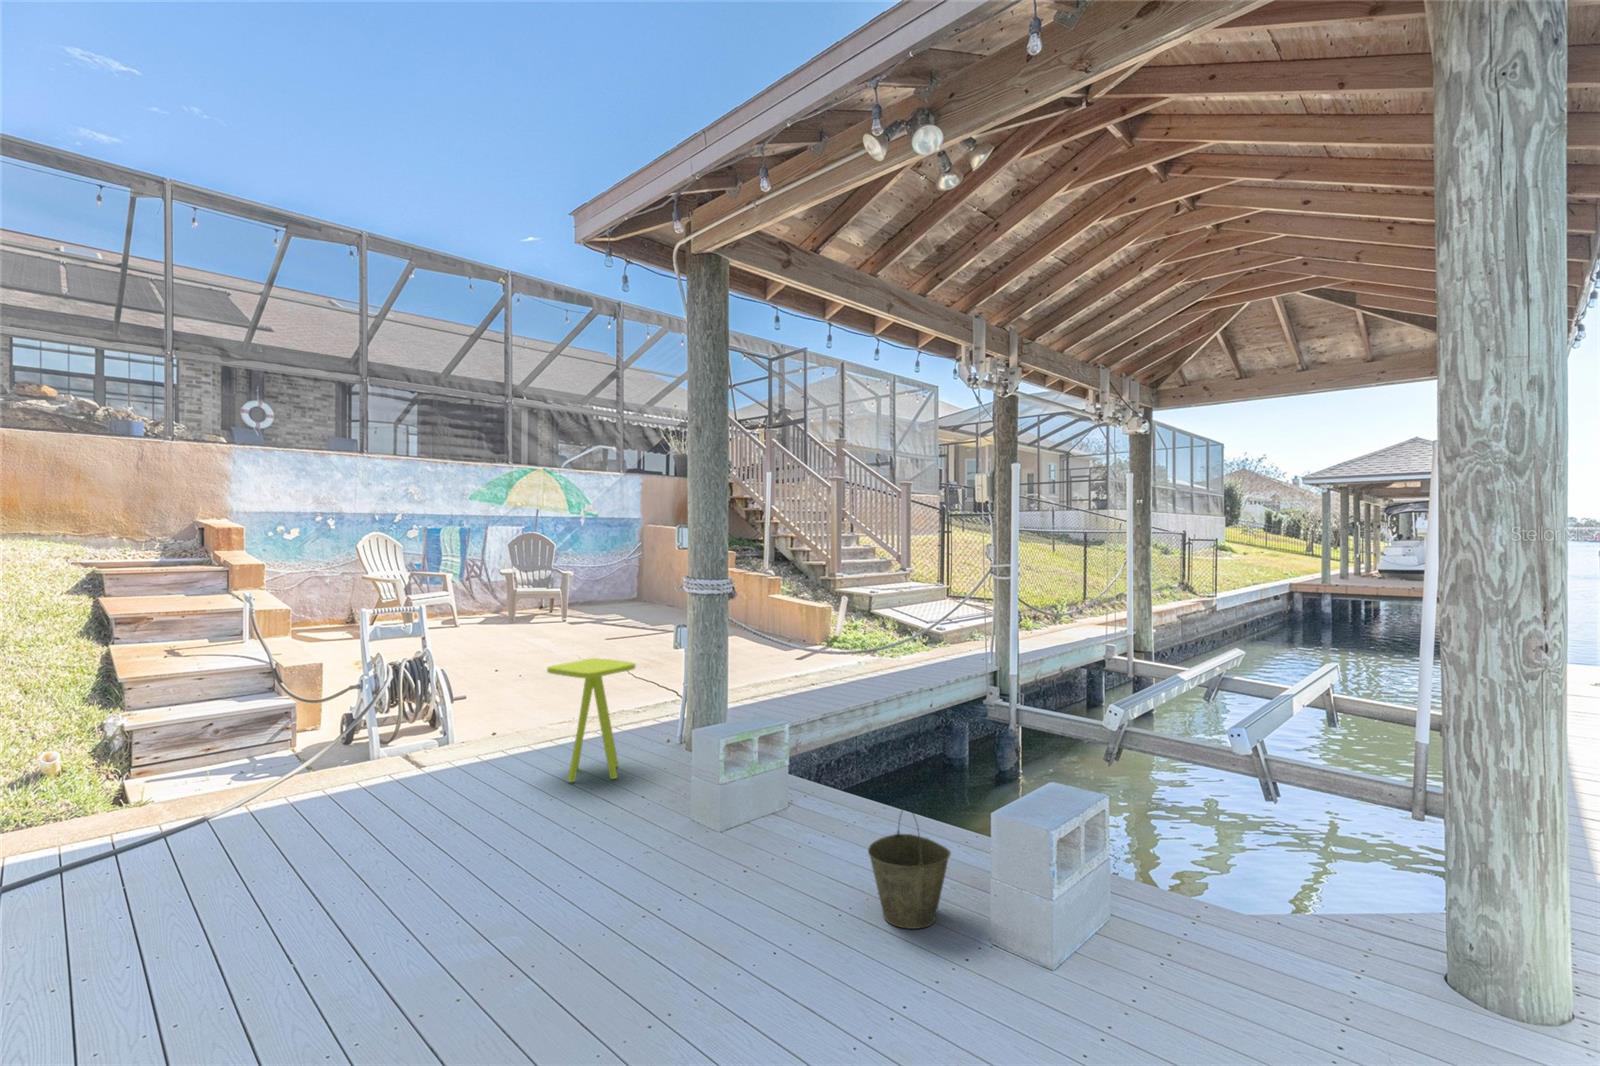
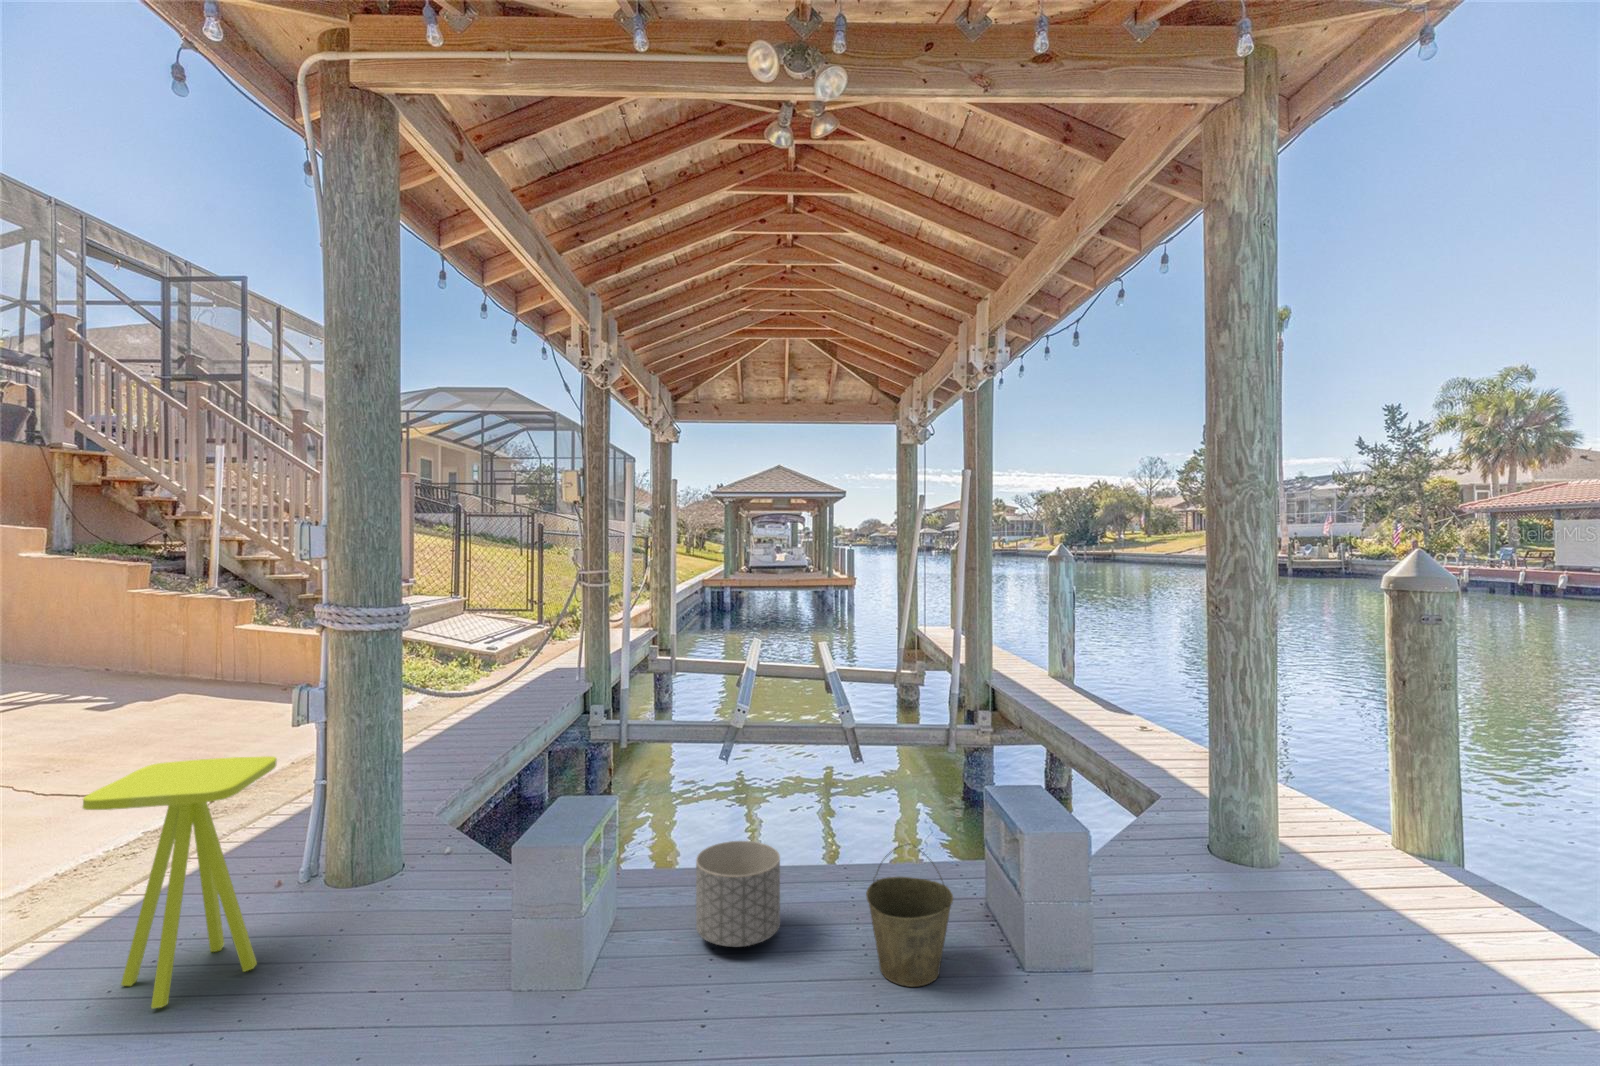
planter: none [800,778,867,858] -> present [696,841,780,948]

